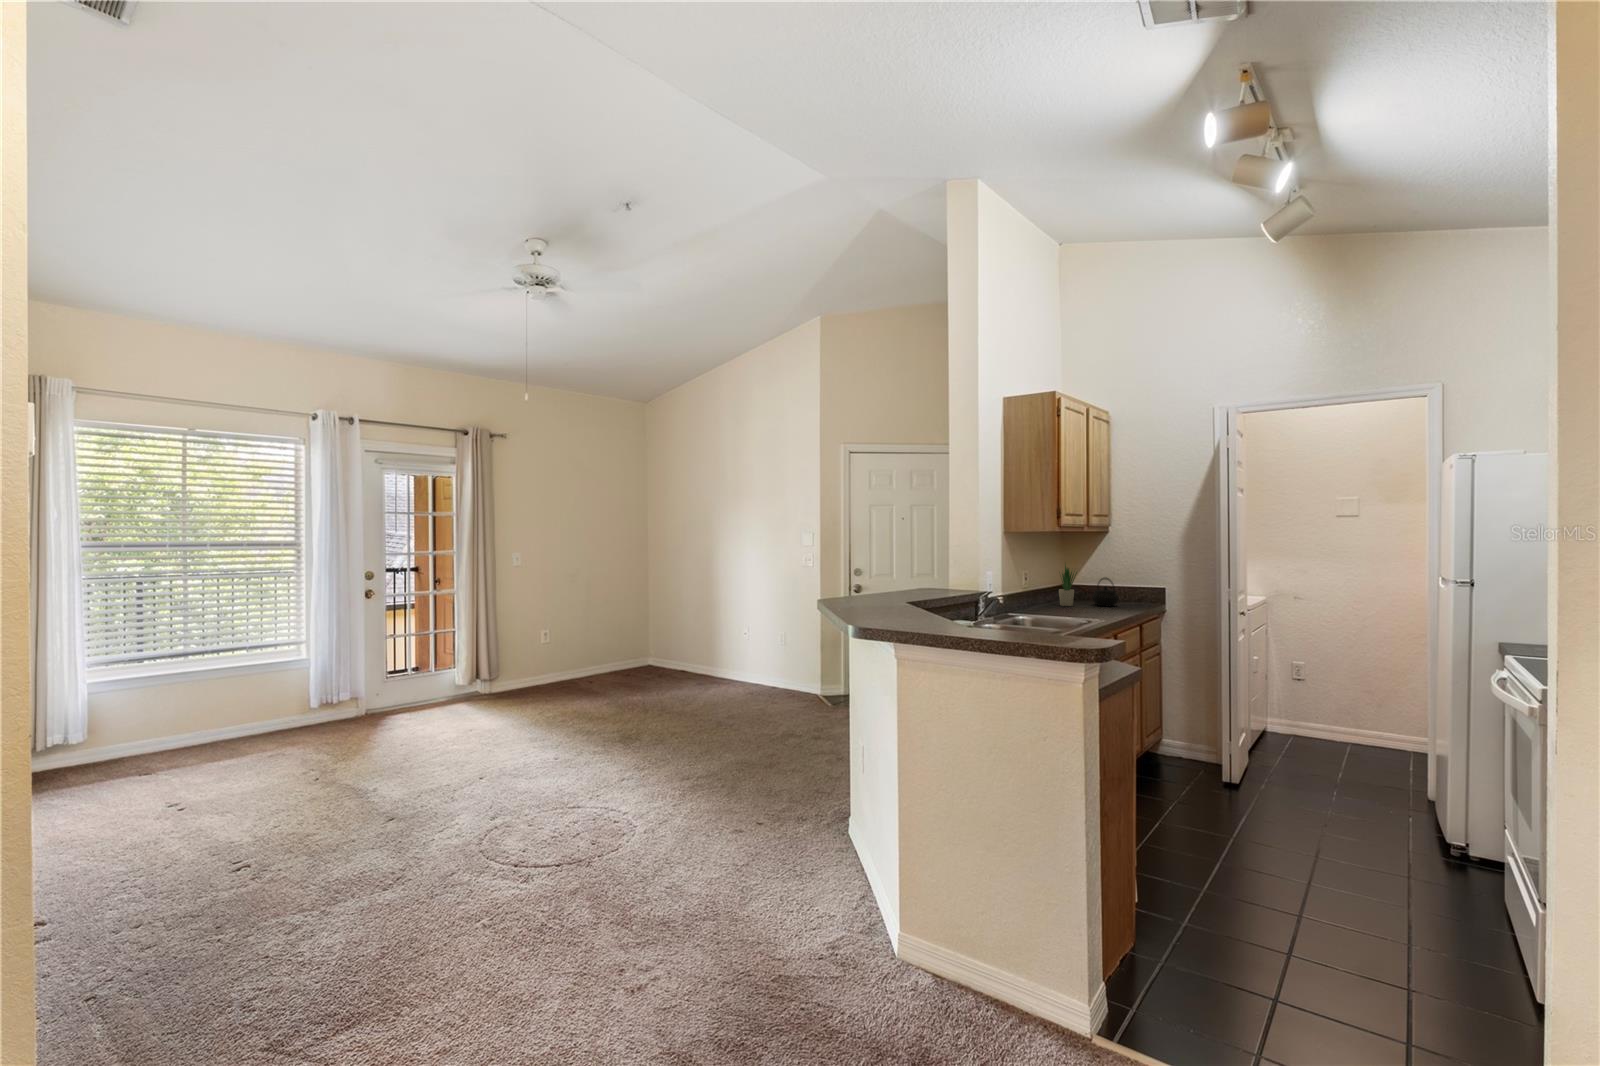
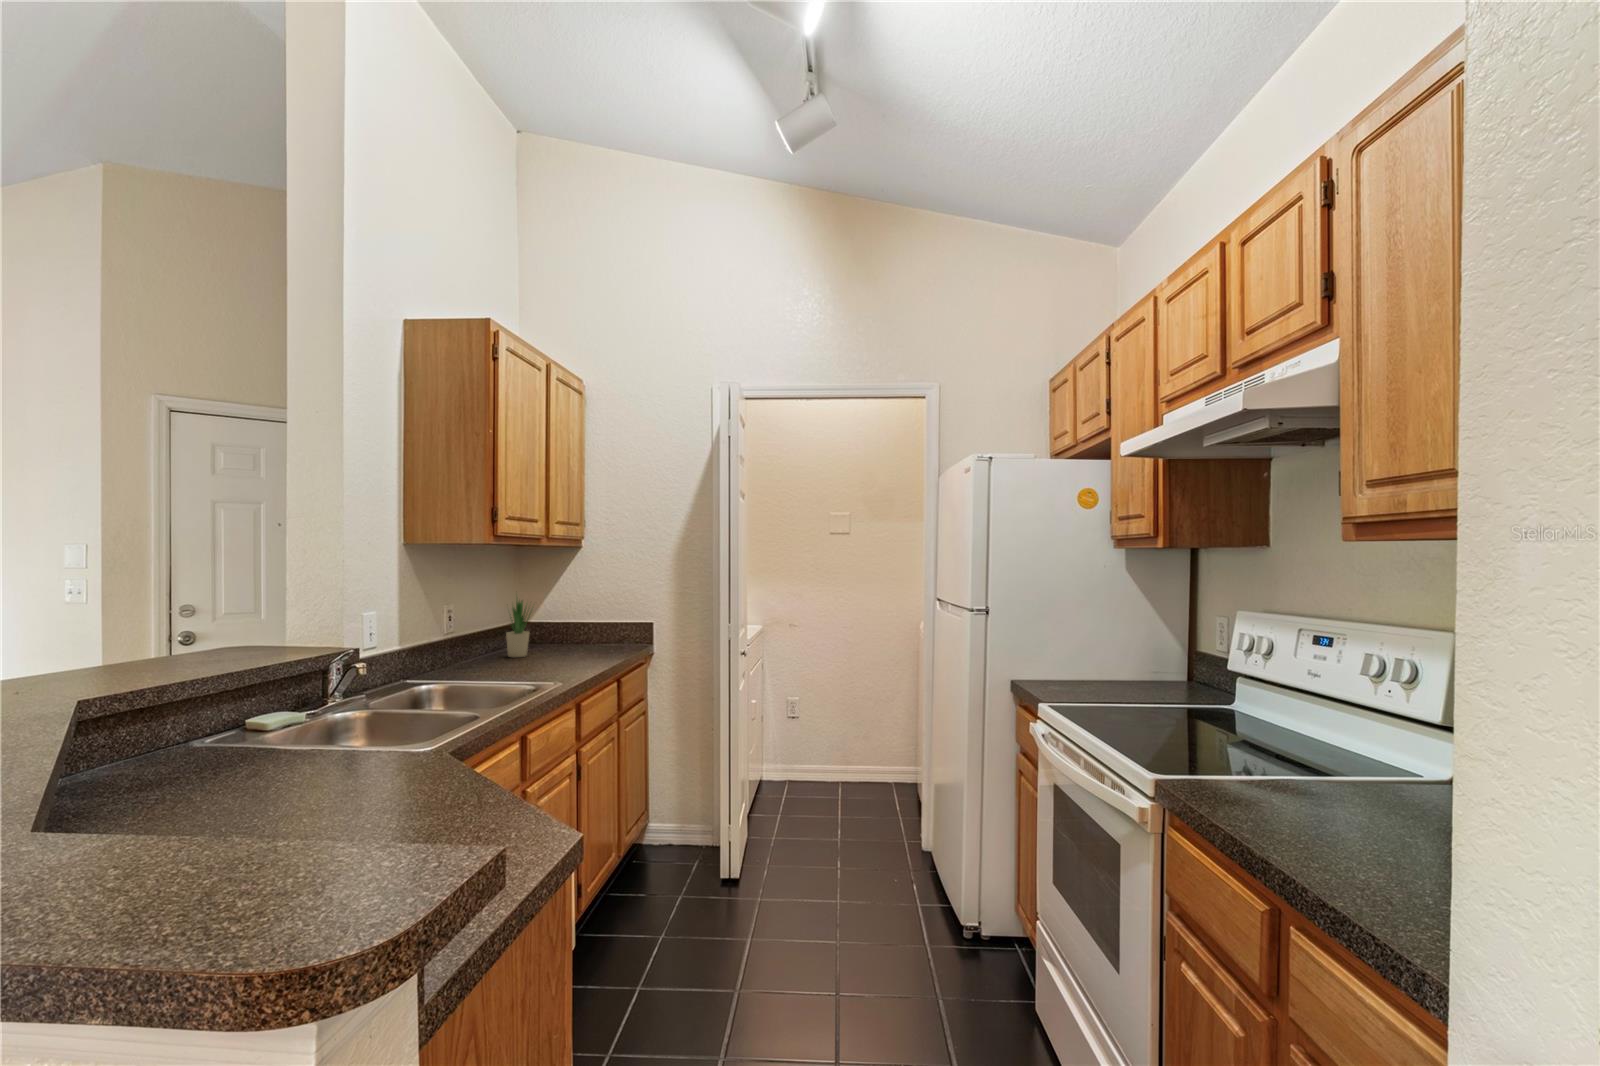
kettle: present [1092,578,1119,606] -> none [557,611,594,652]

